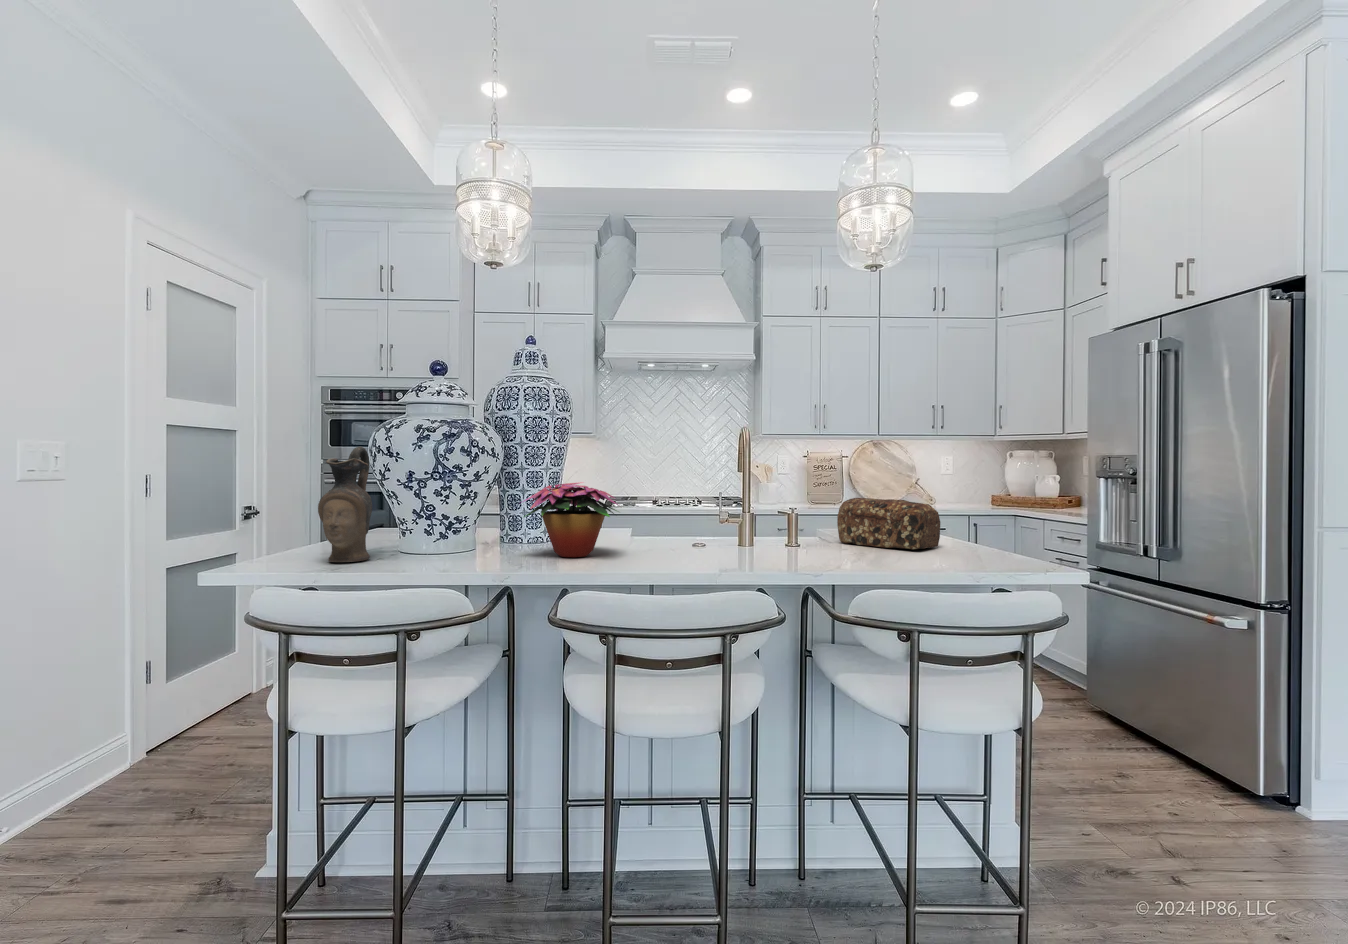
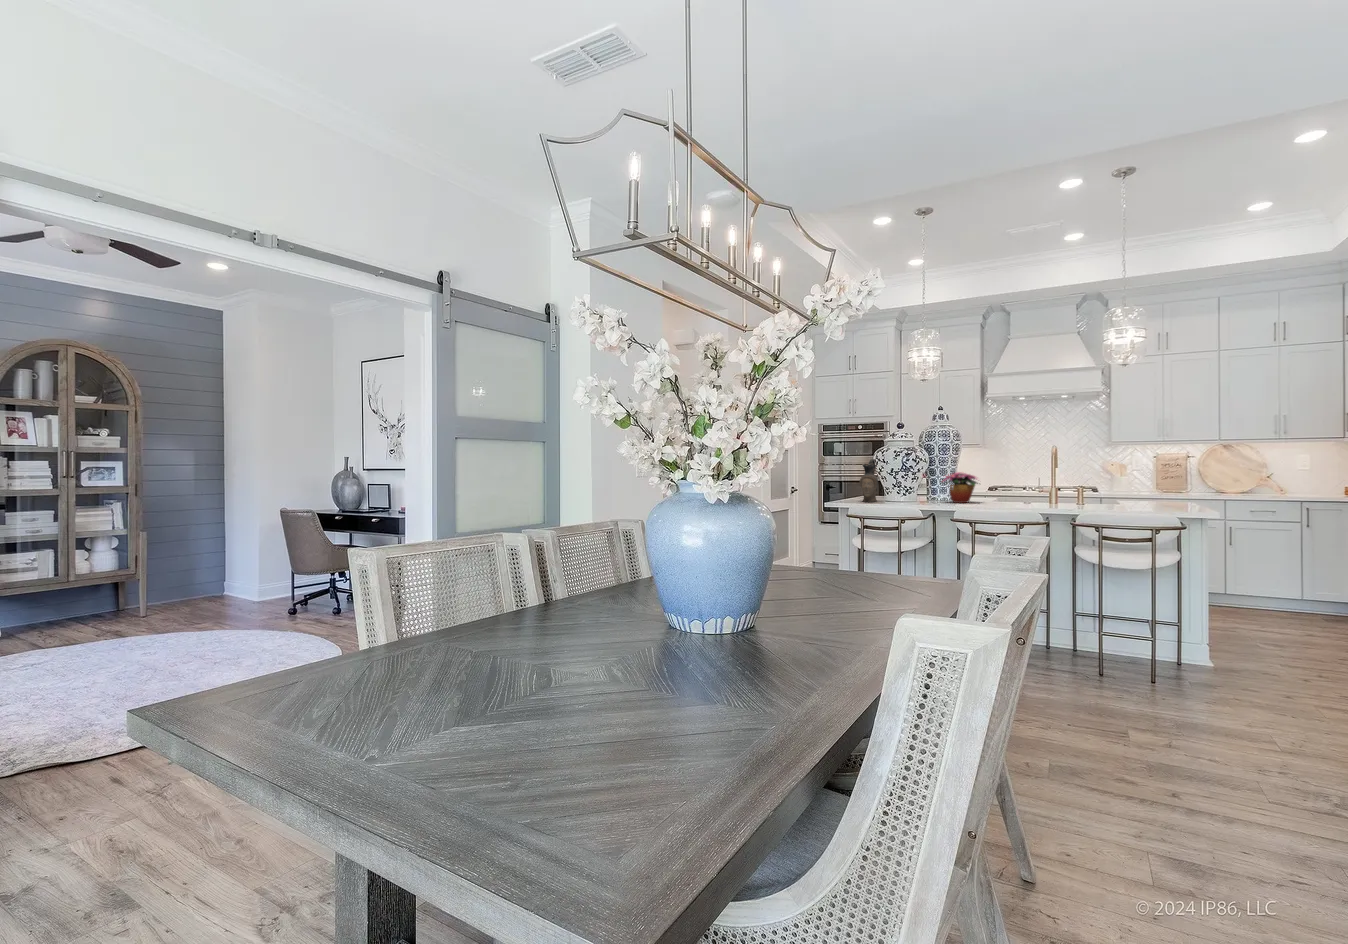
bread loaf: present [837,498,940,549] -> none [1106,480,1165,504]

